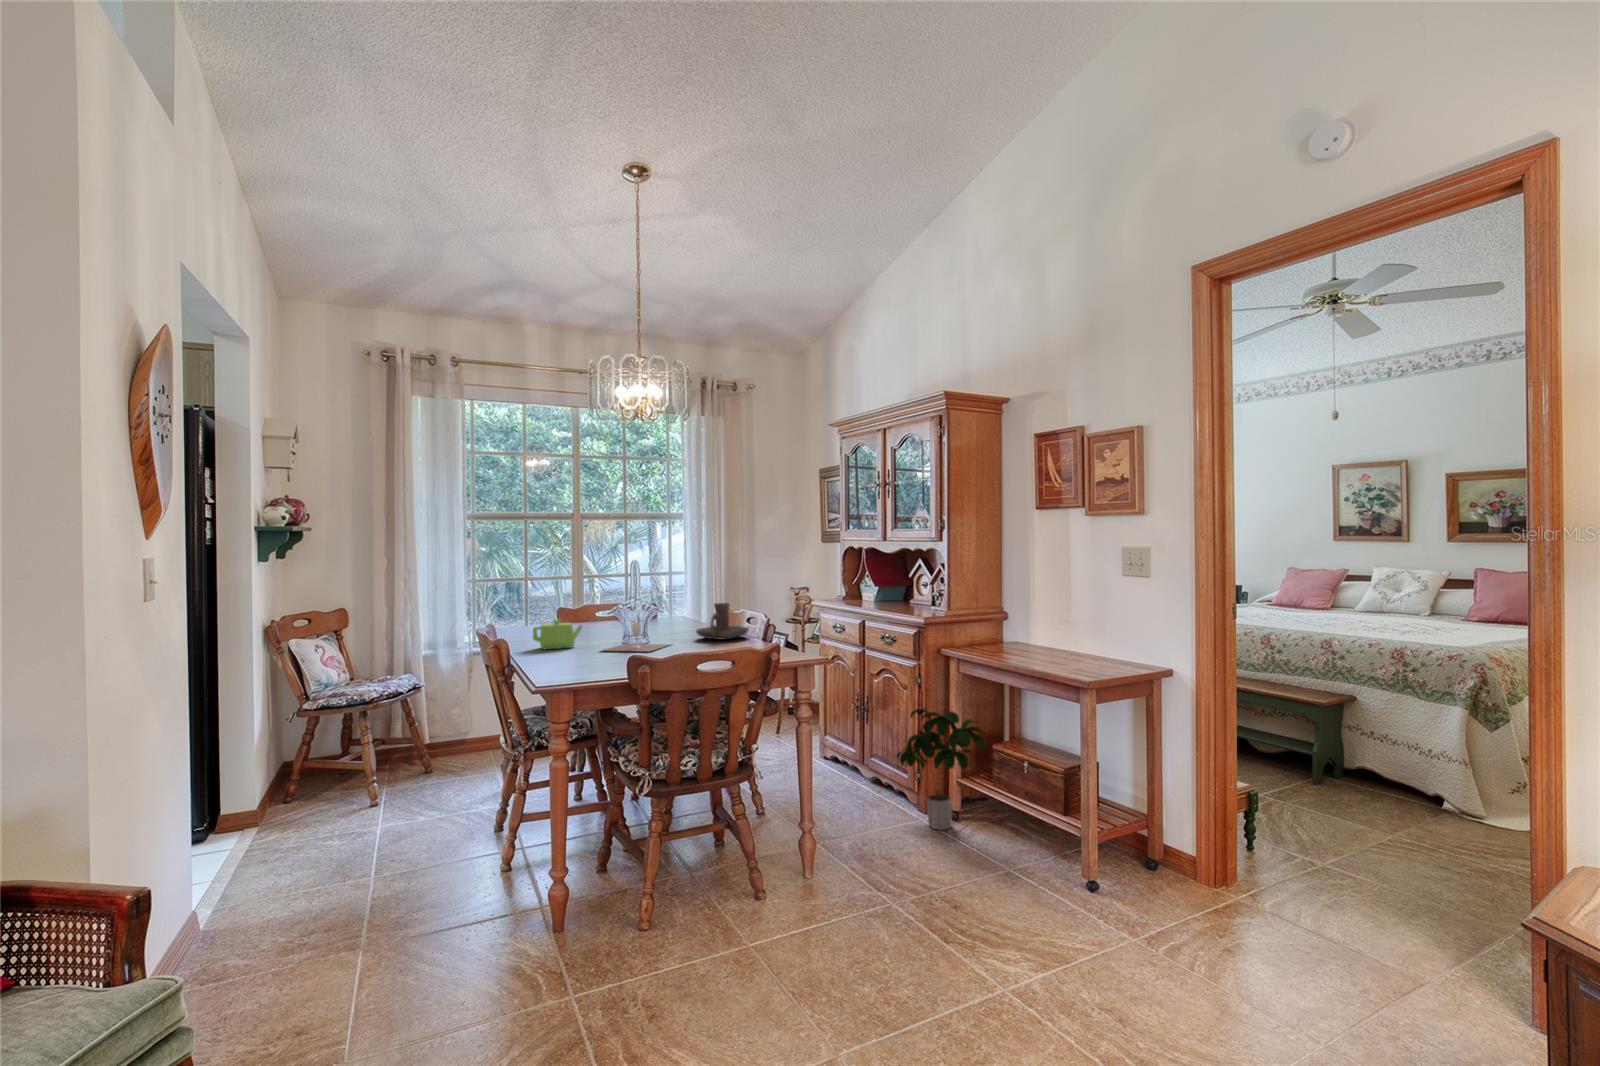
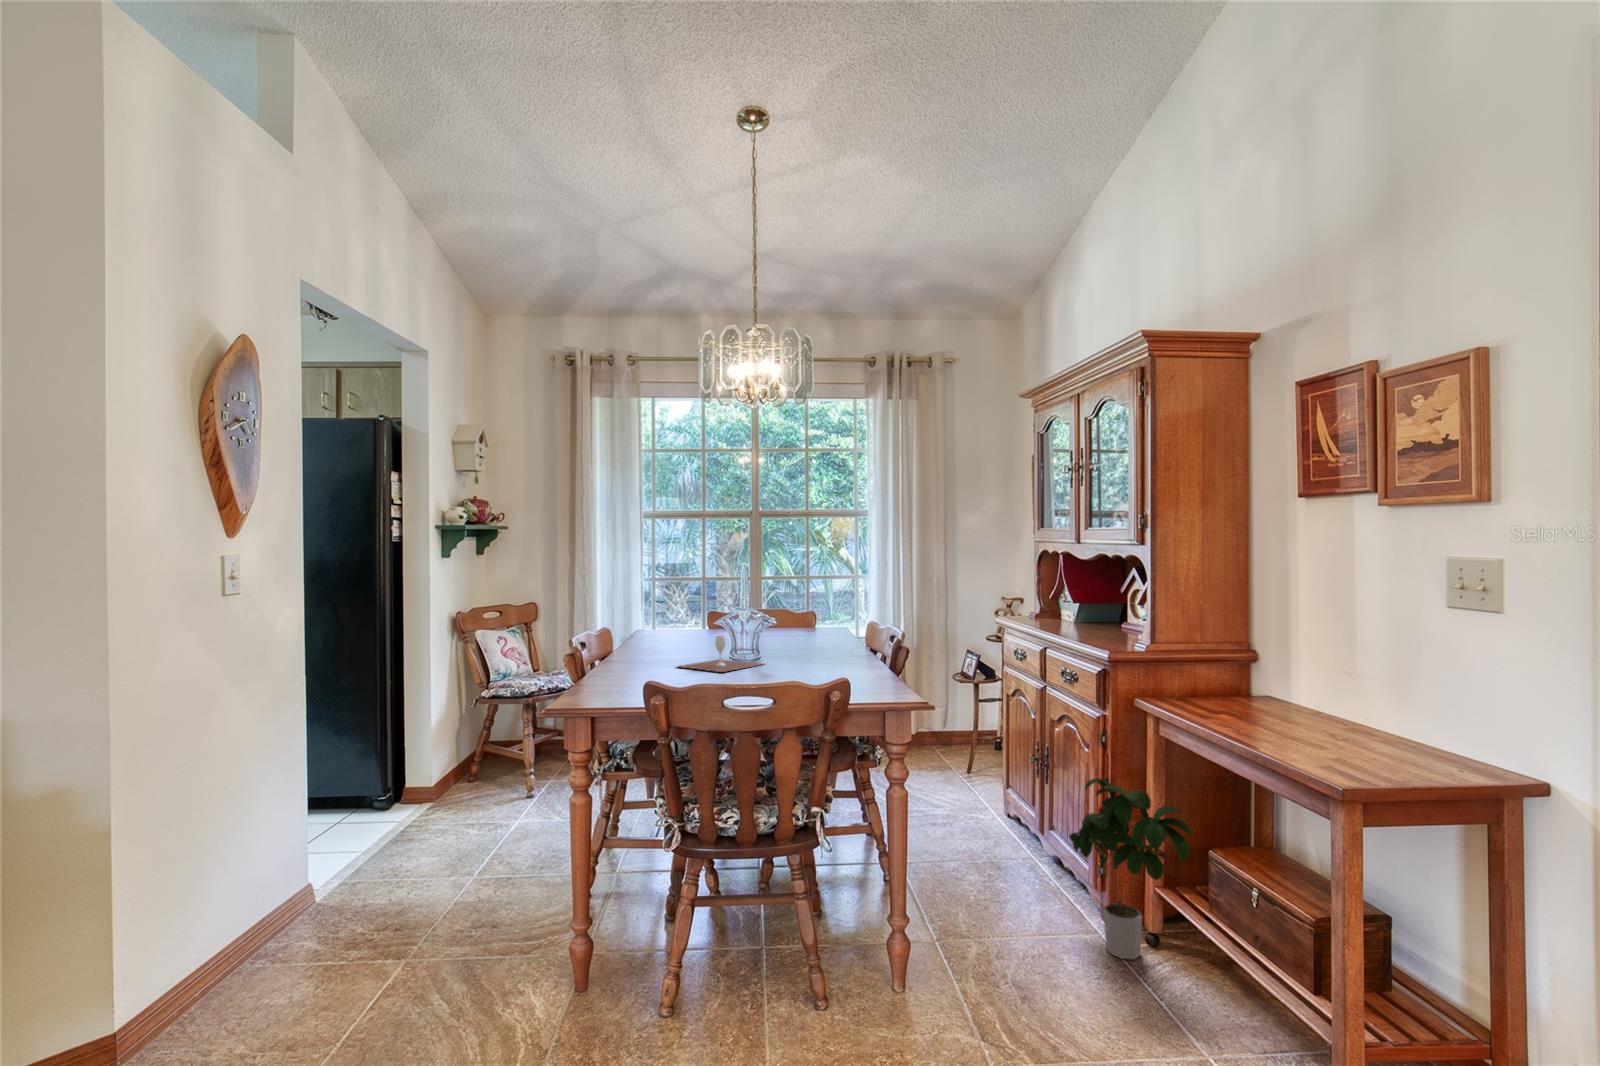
candle holder: present [696,603,749,639] -> none [799,617,864,662]
teapot: present [533,620,583,649] -> none [624,627,679,660]

